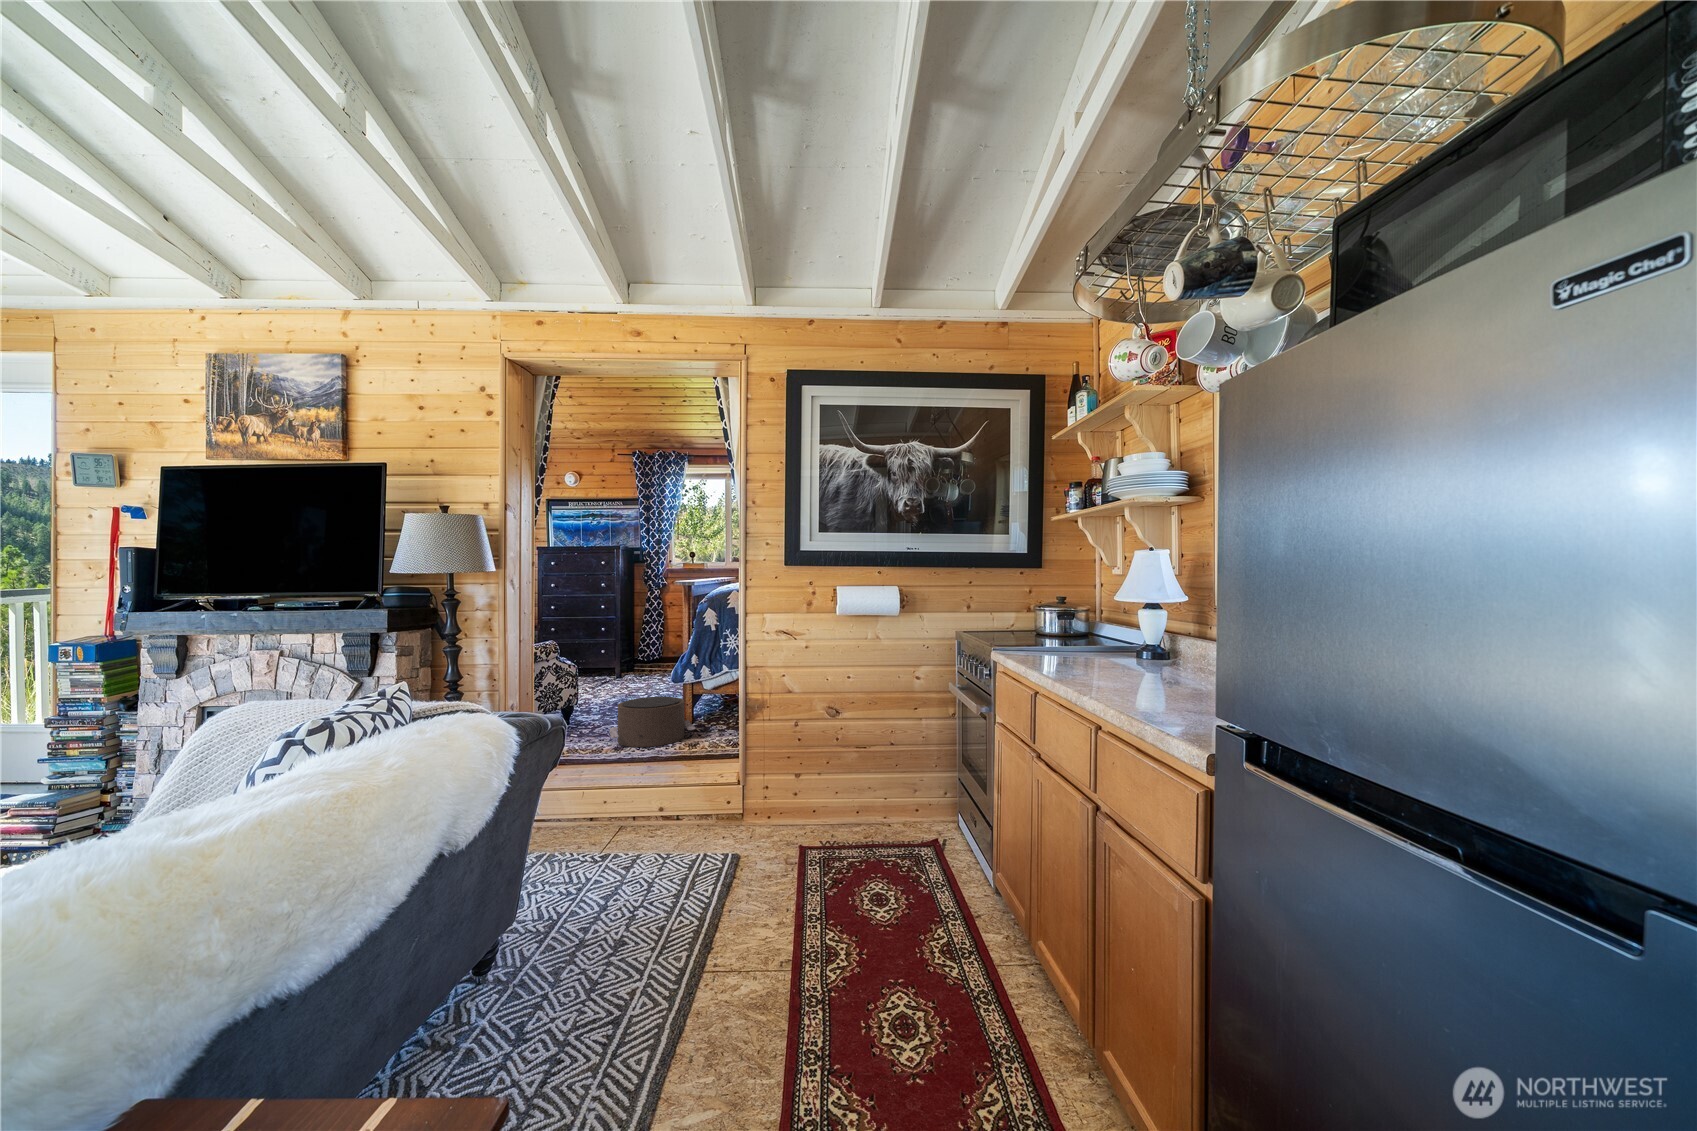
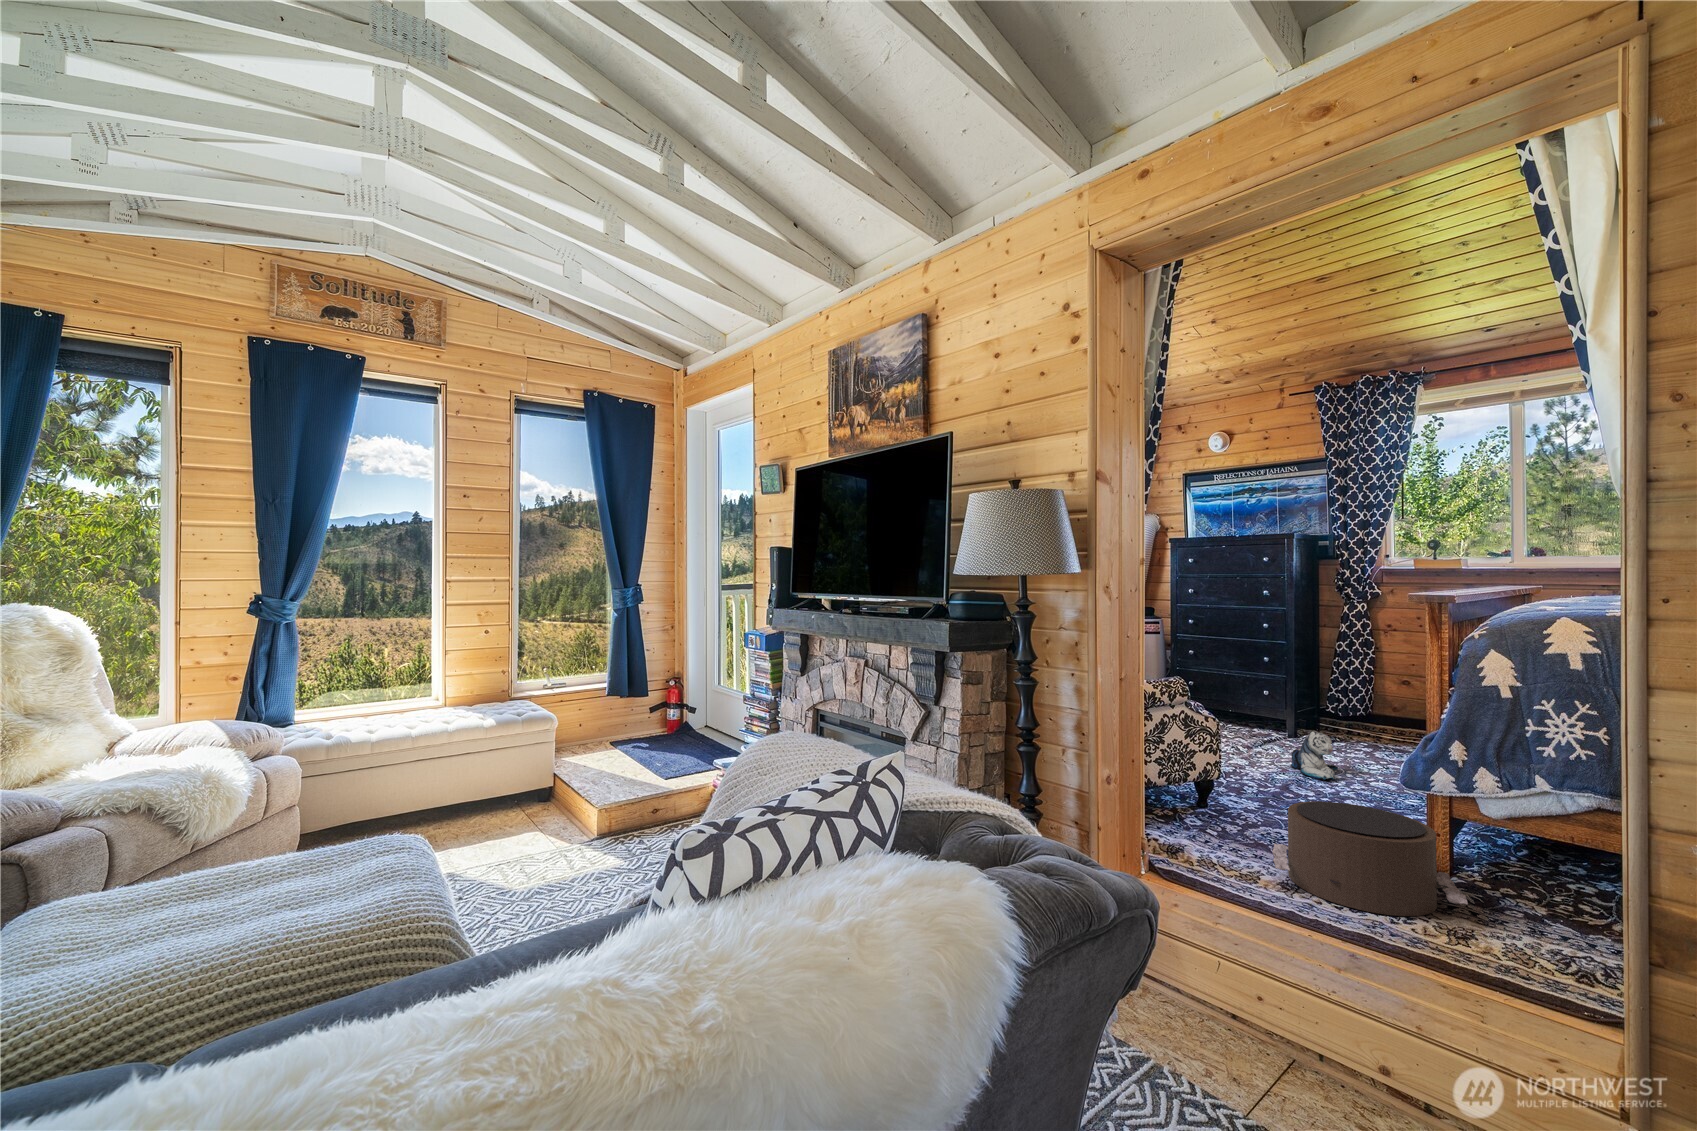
plush toy: none [618,670,644,697] -> present [1291,732,1338,780]

